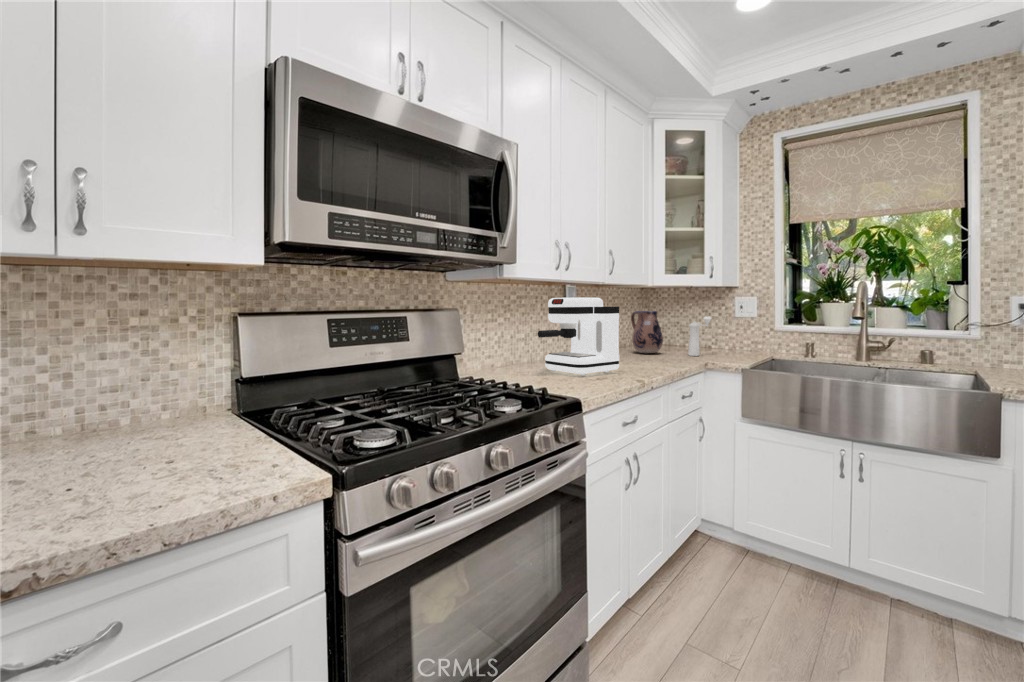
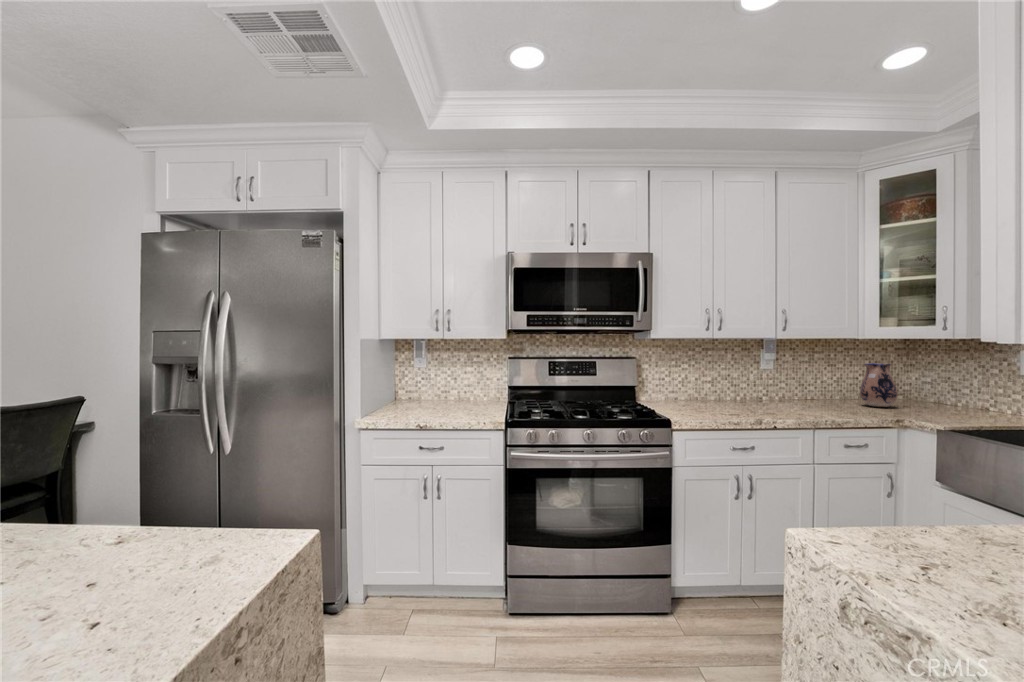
coffee maker: present [538,297,619,375] -> none [700,351,769,413]
pepper mill: present [688,317,711,356] -> none [921,373,961,414]

